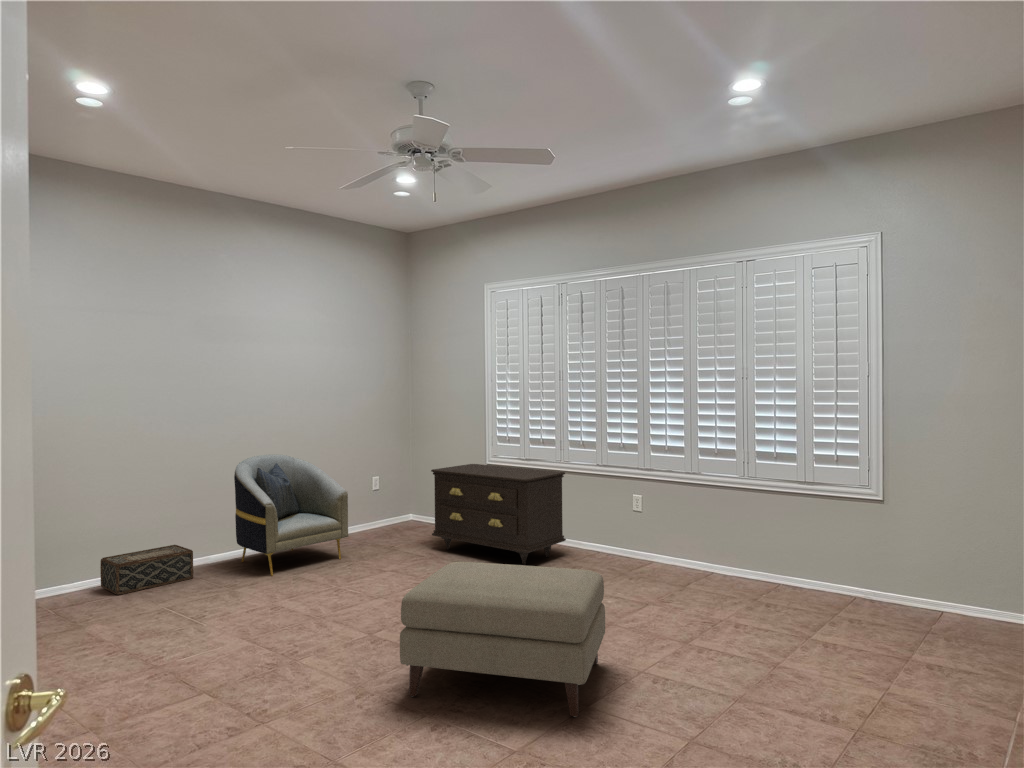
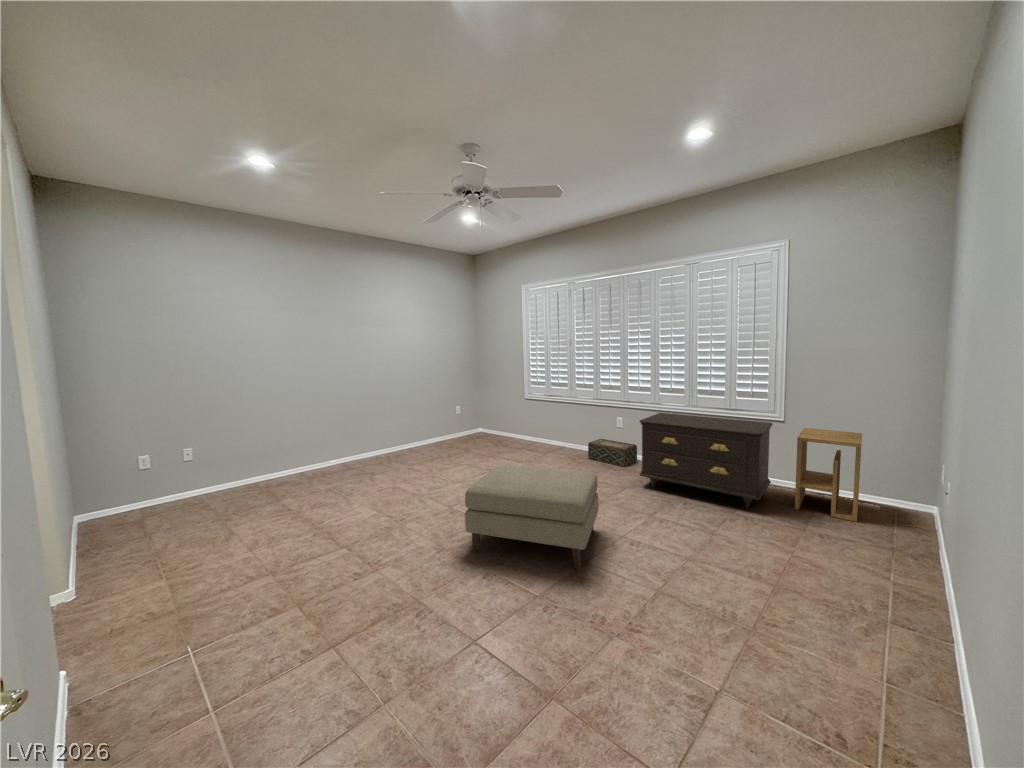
armchair: present [234,455,348,576] -> none [372,394,441,467]
dresser: present [431,464,566,565] -> present [639,413,773,508]
side table: none [896,509,987,647] -> present [795,428,862,522]
woven basket: present [100,545,193,595] -> present [588,439,637,467]

